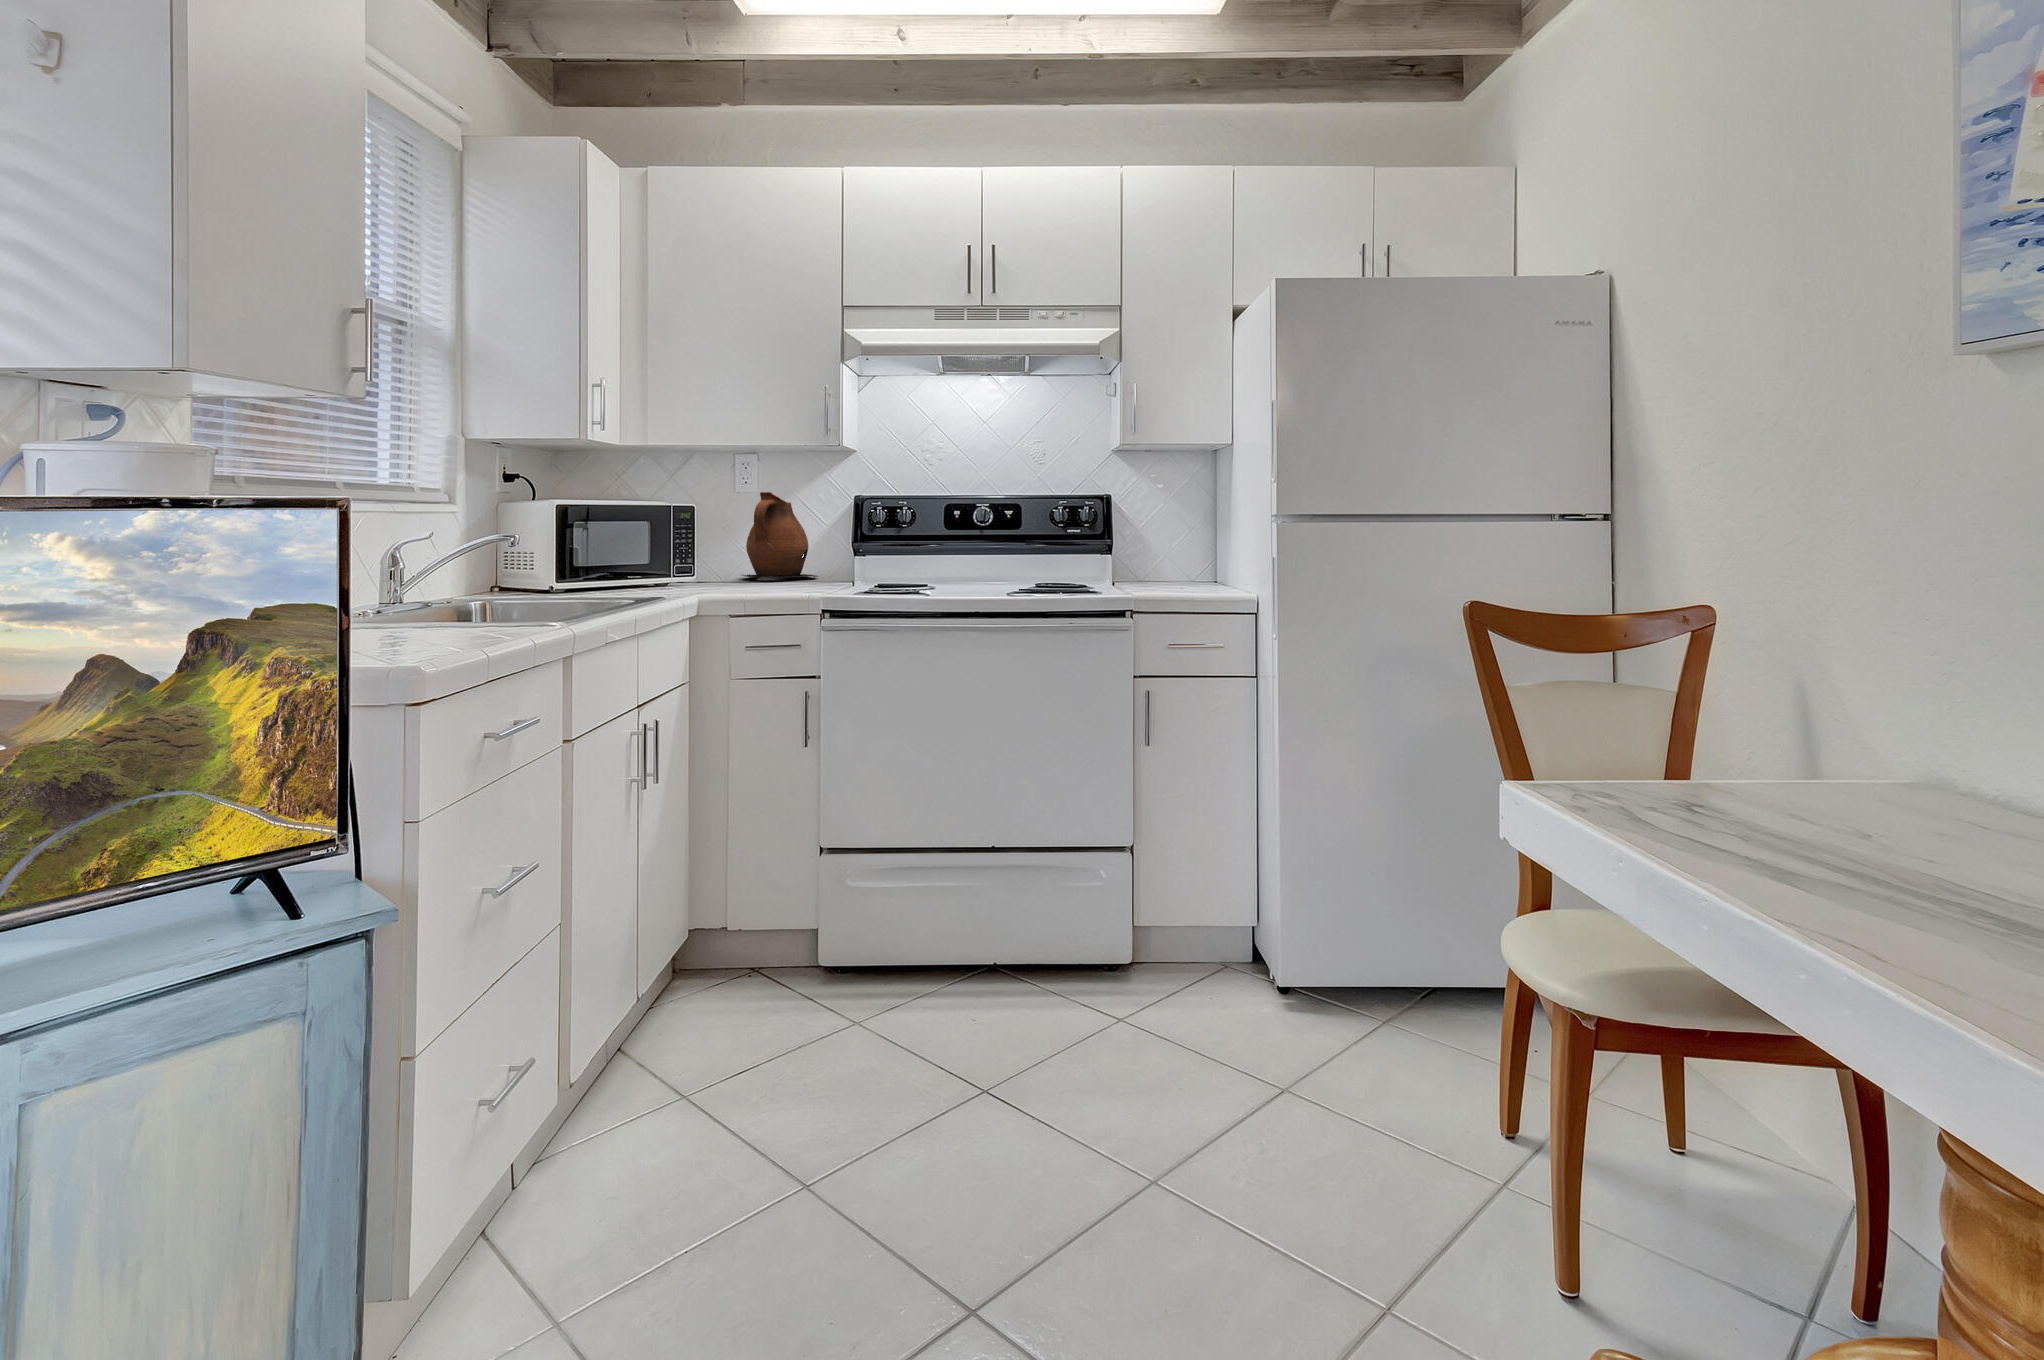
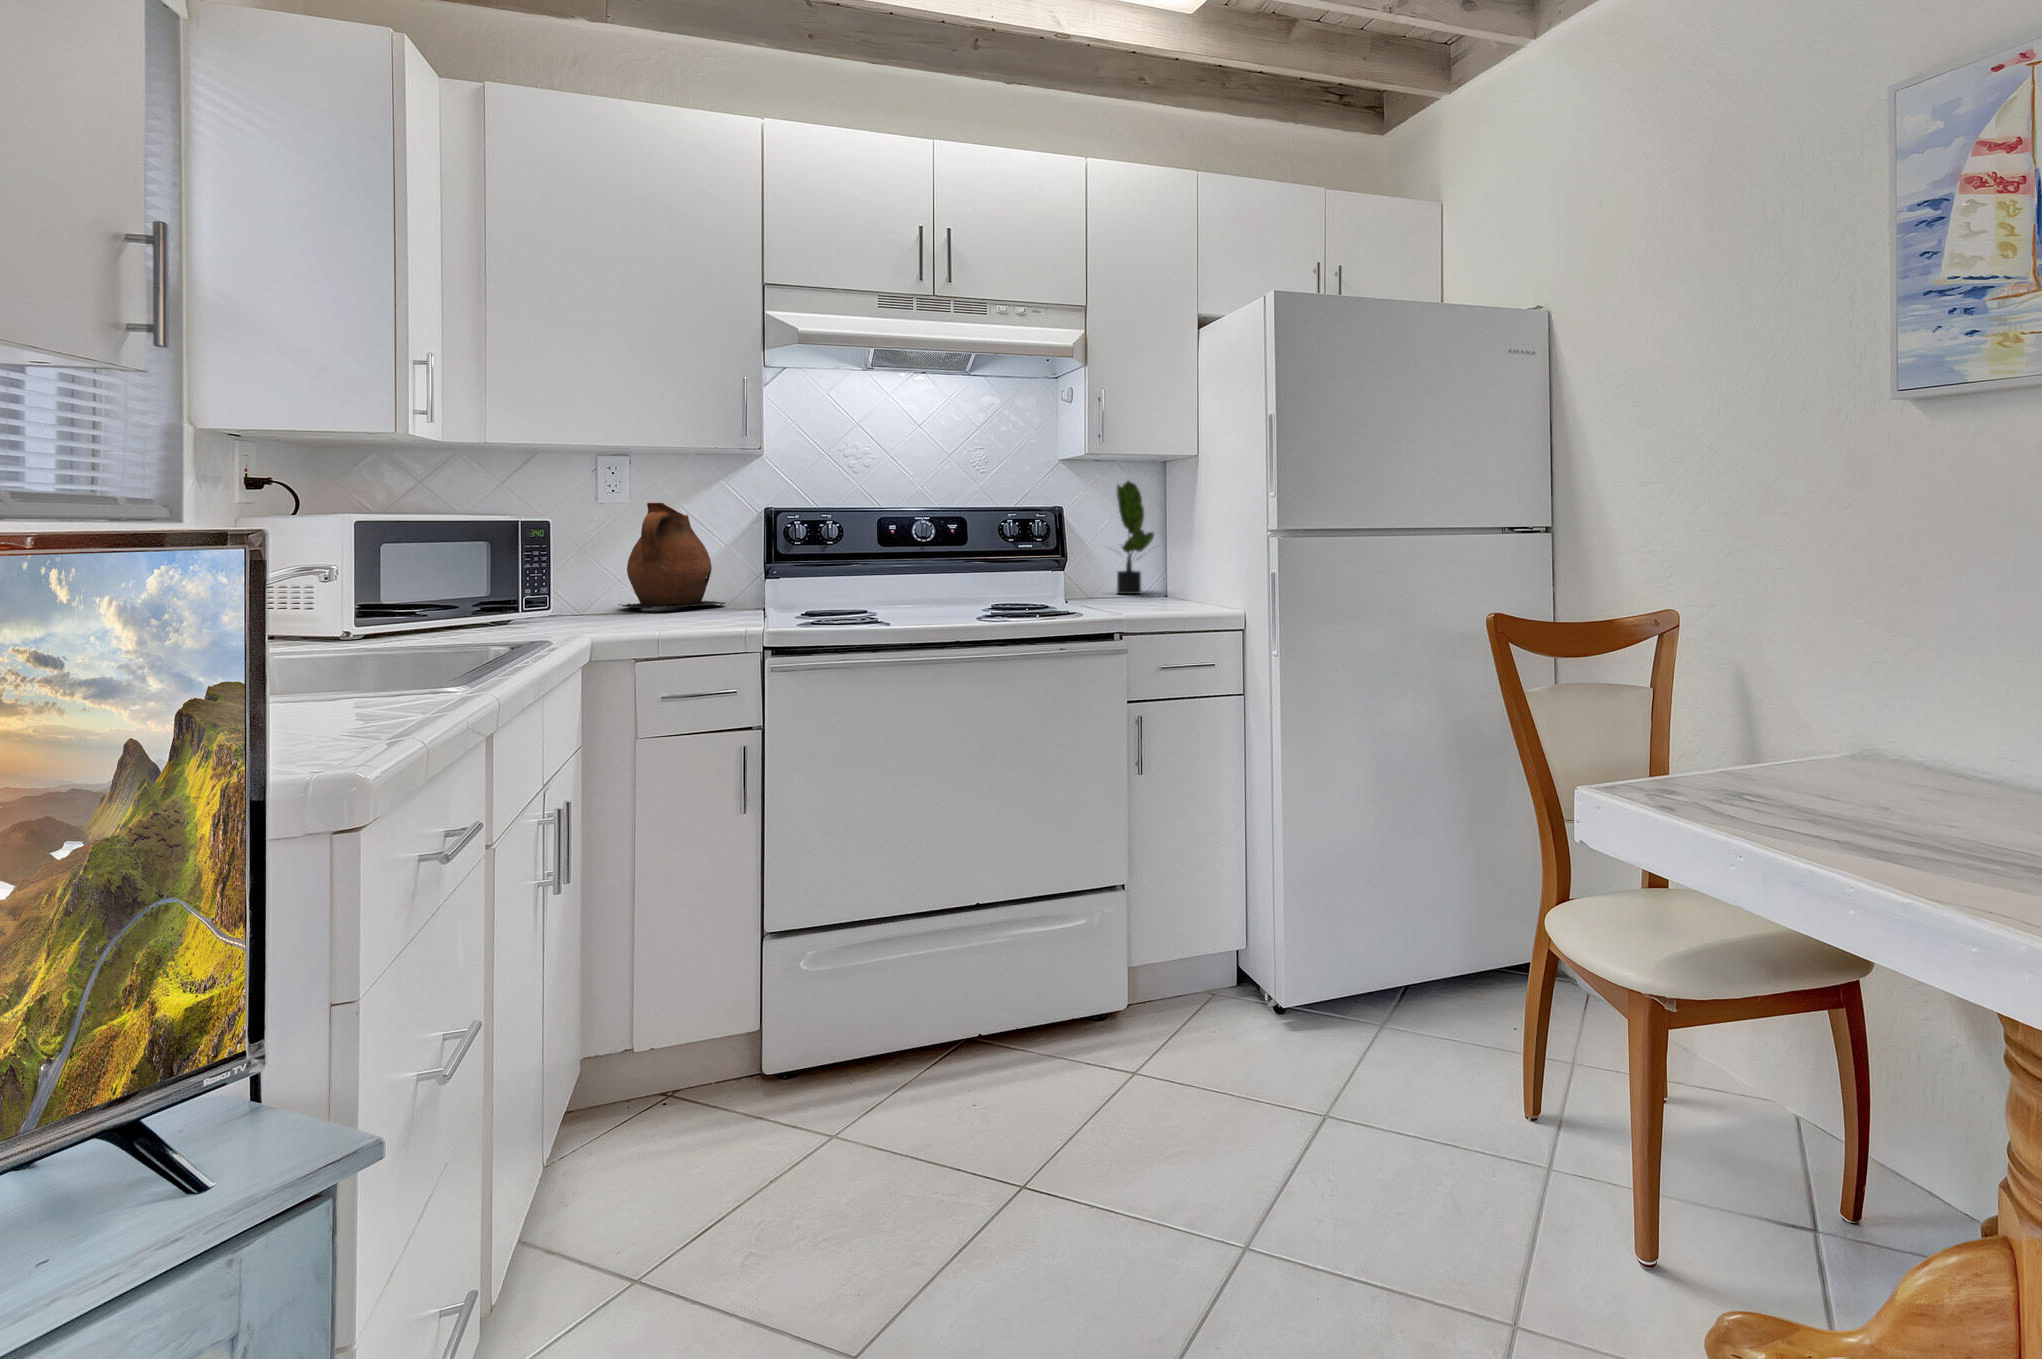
potted plant: none [1137,469,1197,579] -> present [1117,481,1154,594]

